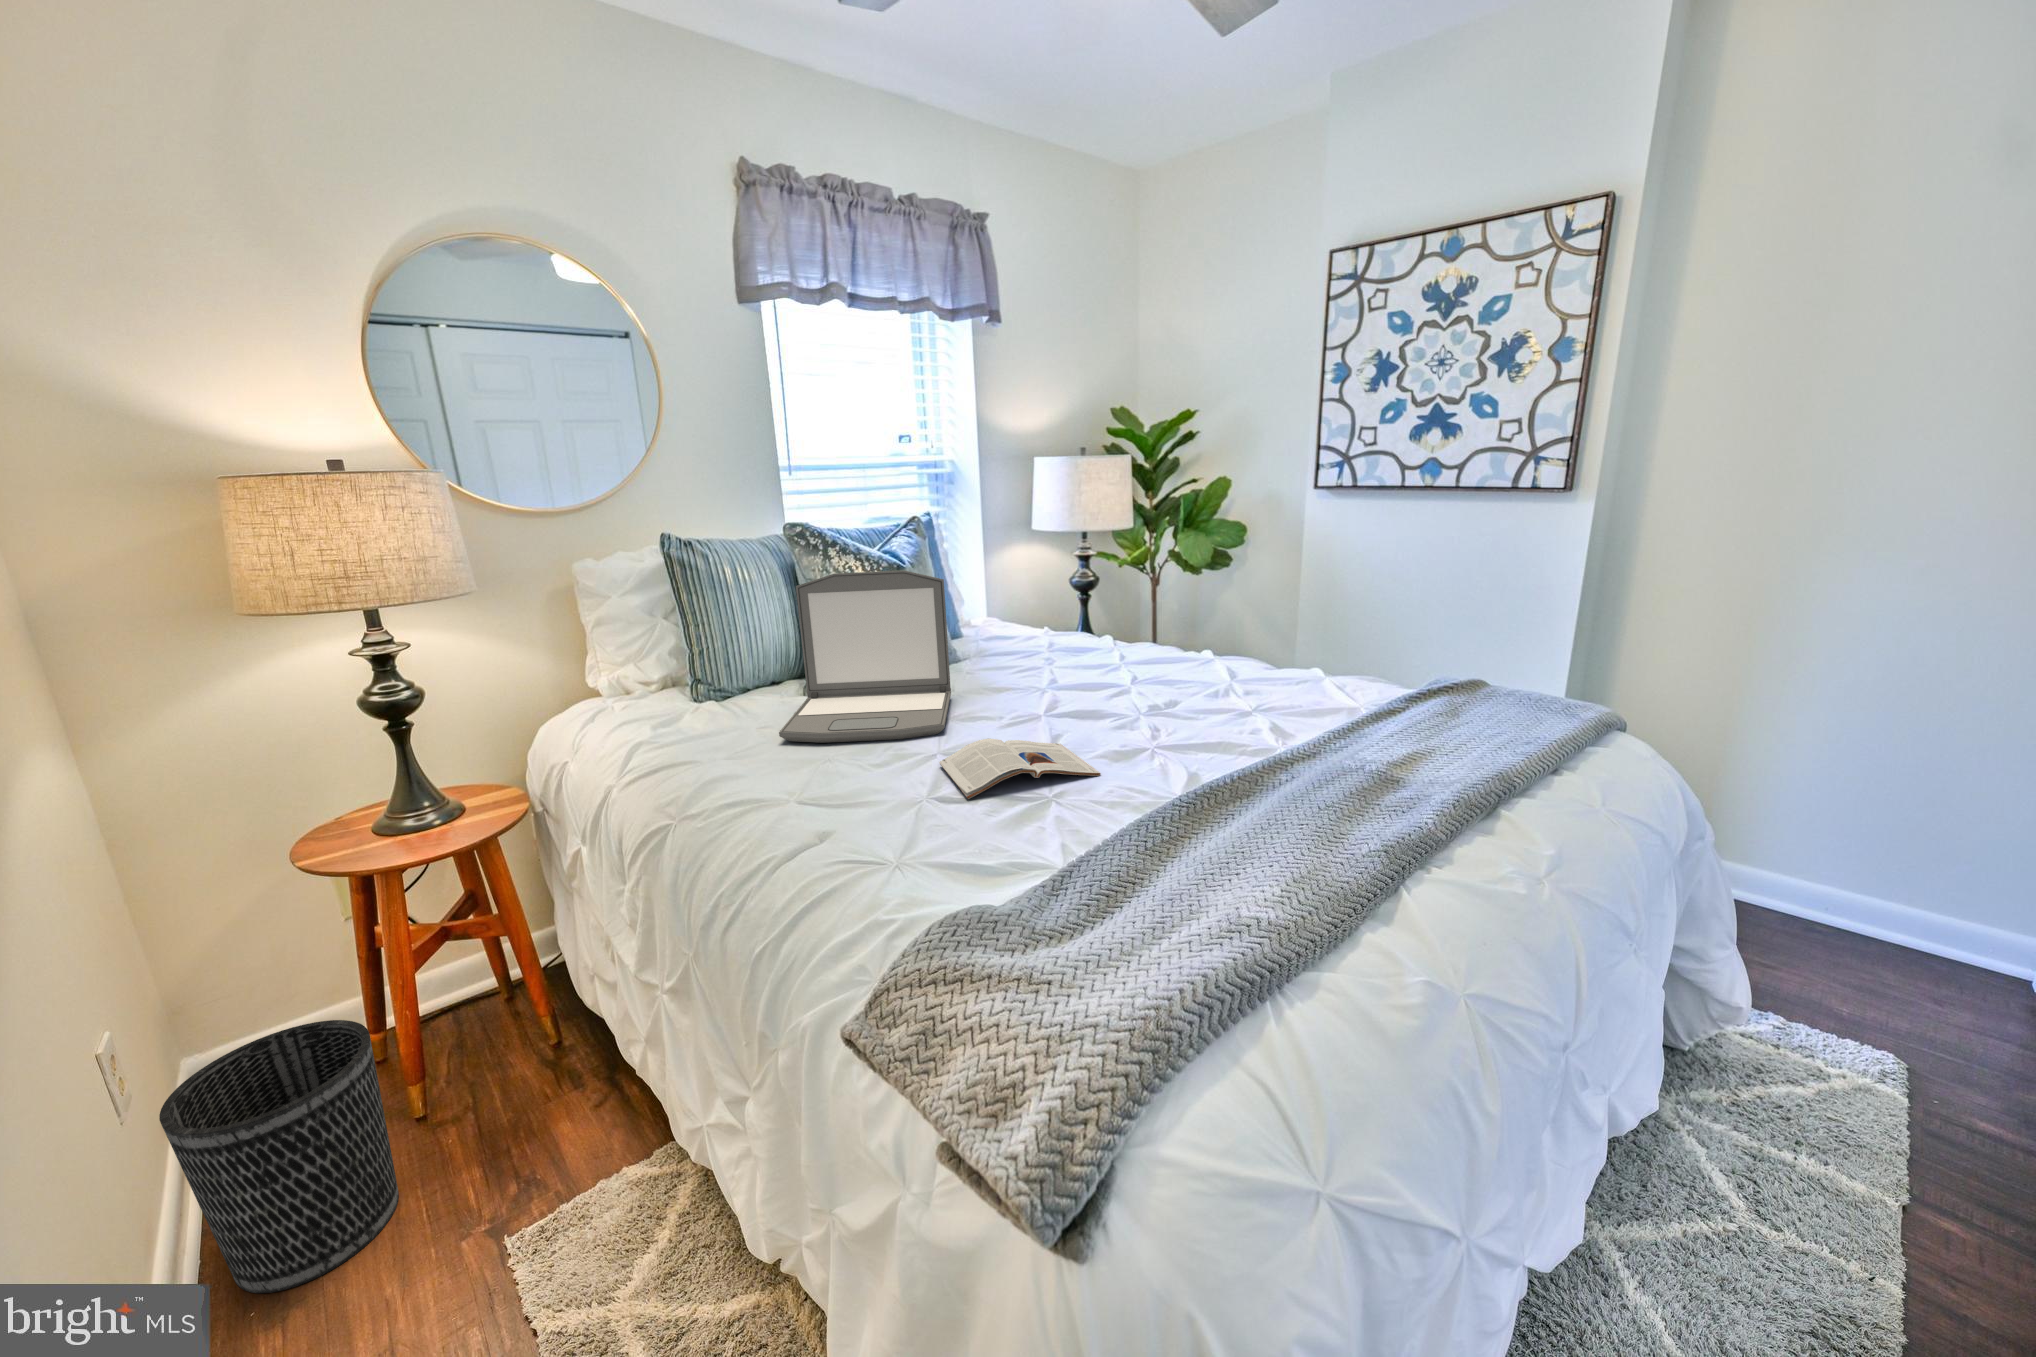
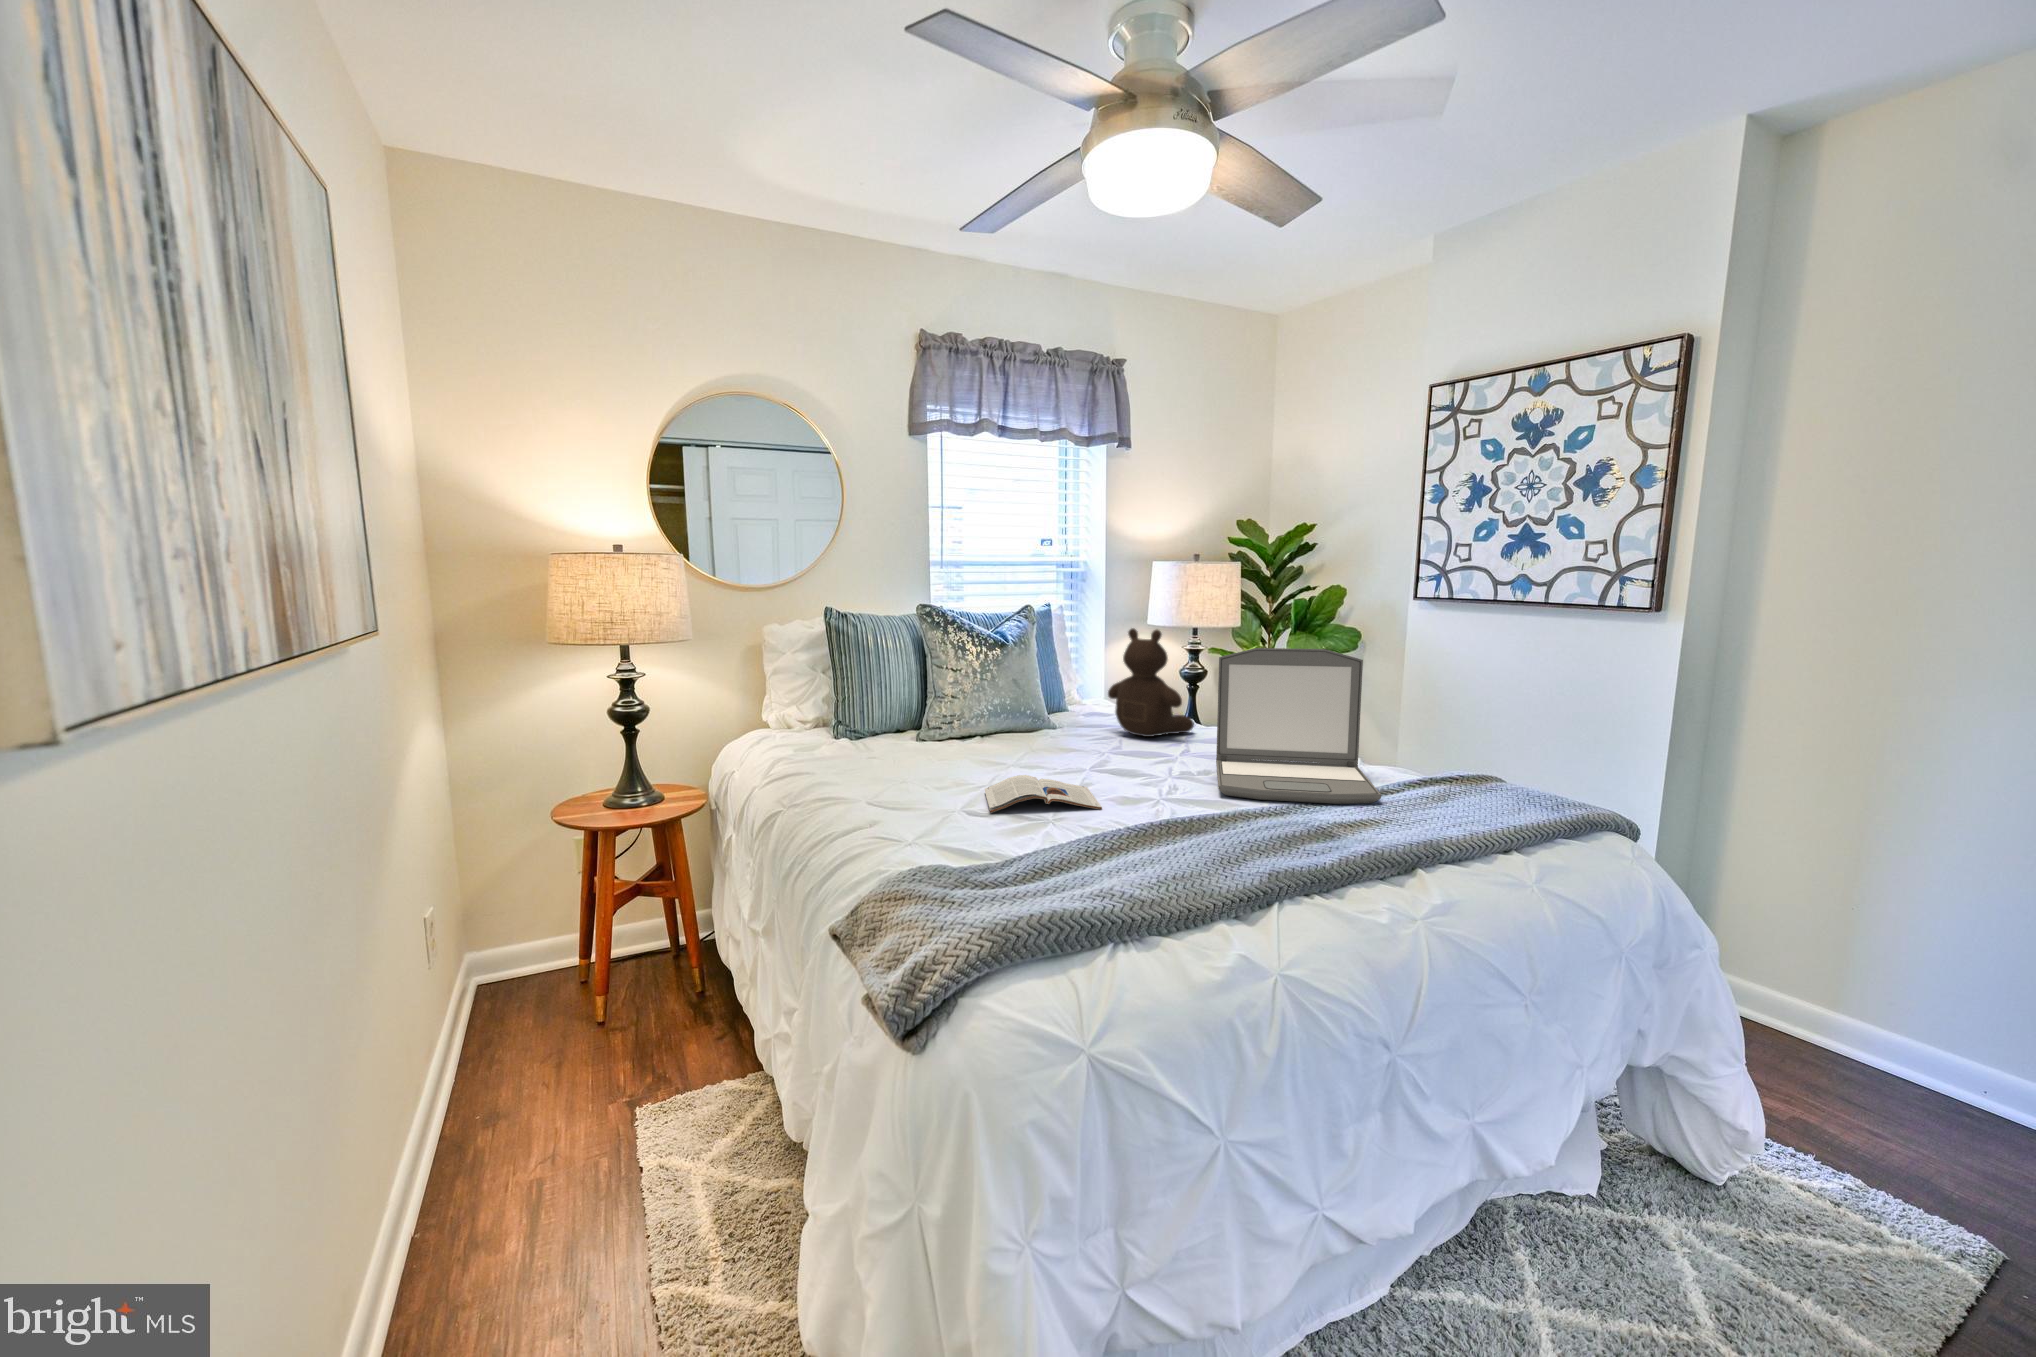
teddy bear: none [1025,539,1123,664] -> present [1108,628,1194,737]
laptop: present [779,570,951,743] -> present [1216,648,1381,804]
wastebasket: present [159,1020,399,1293] -> none [449,930,577,1111]

